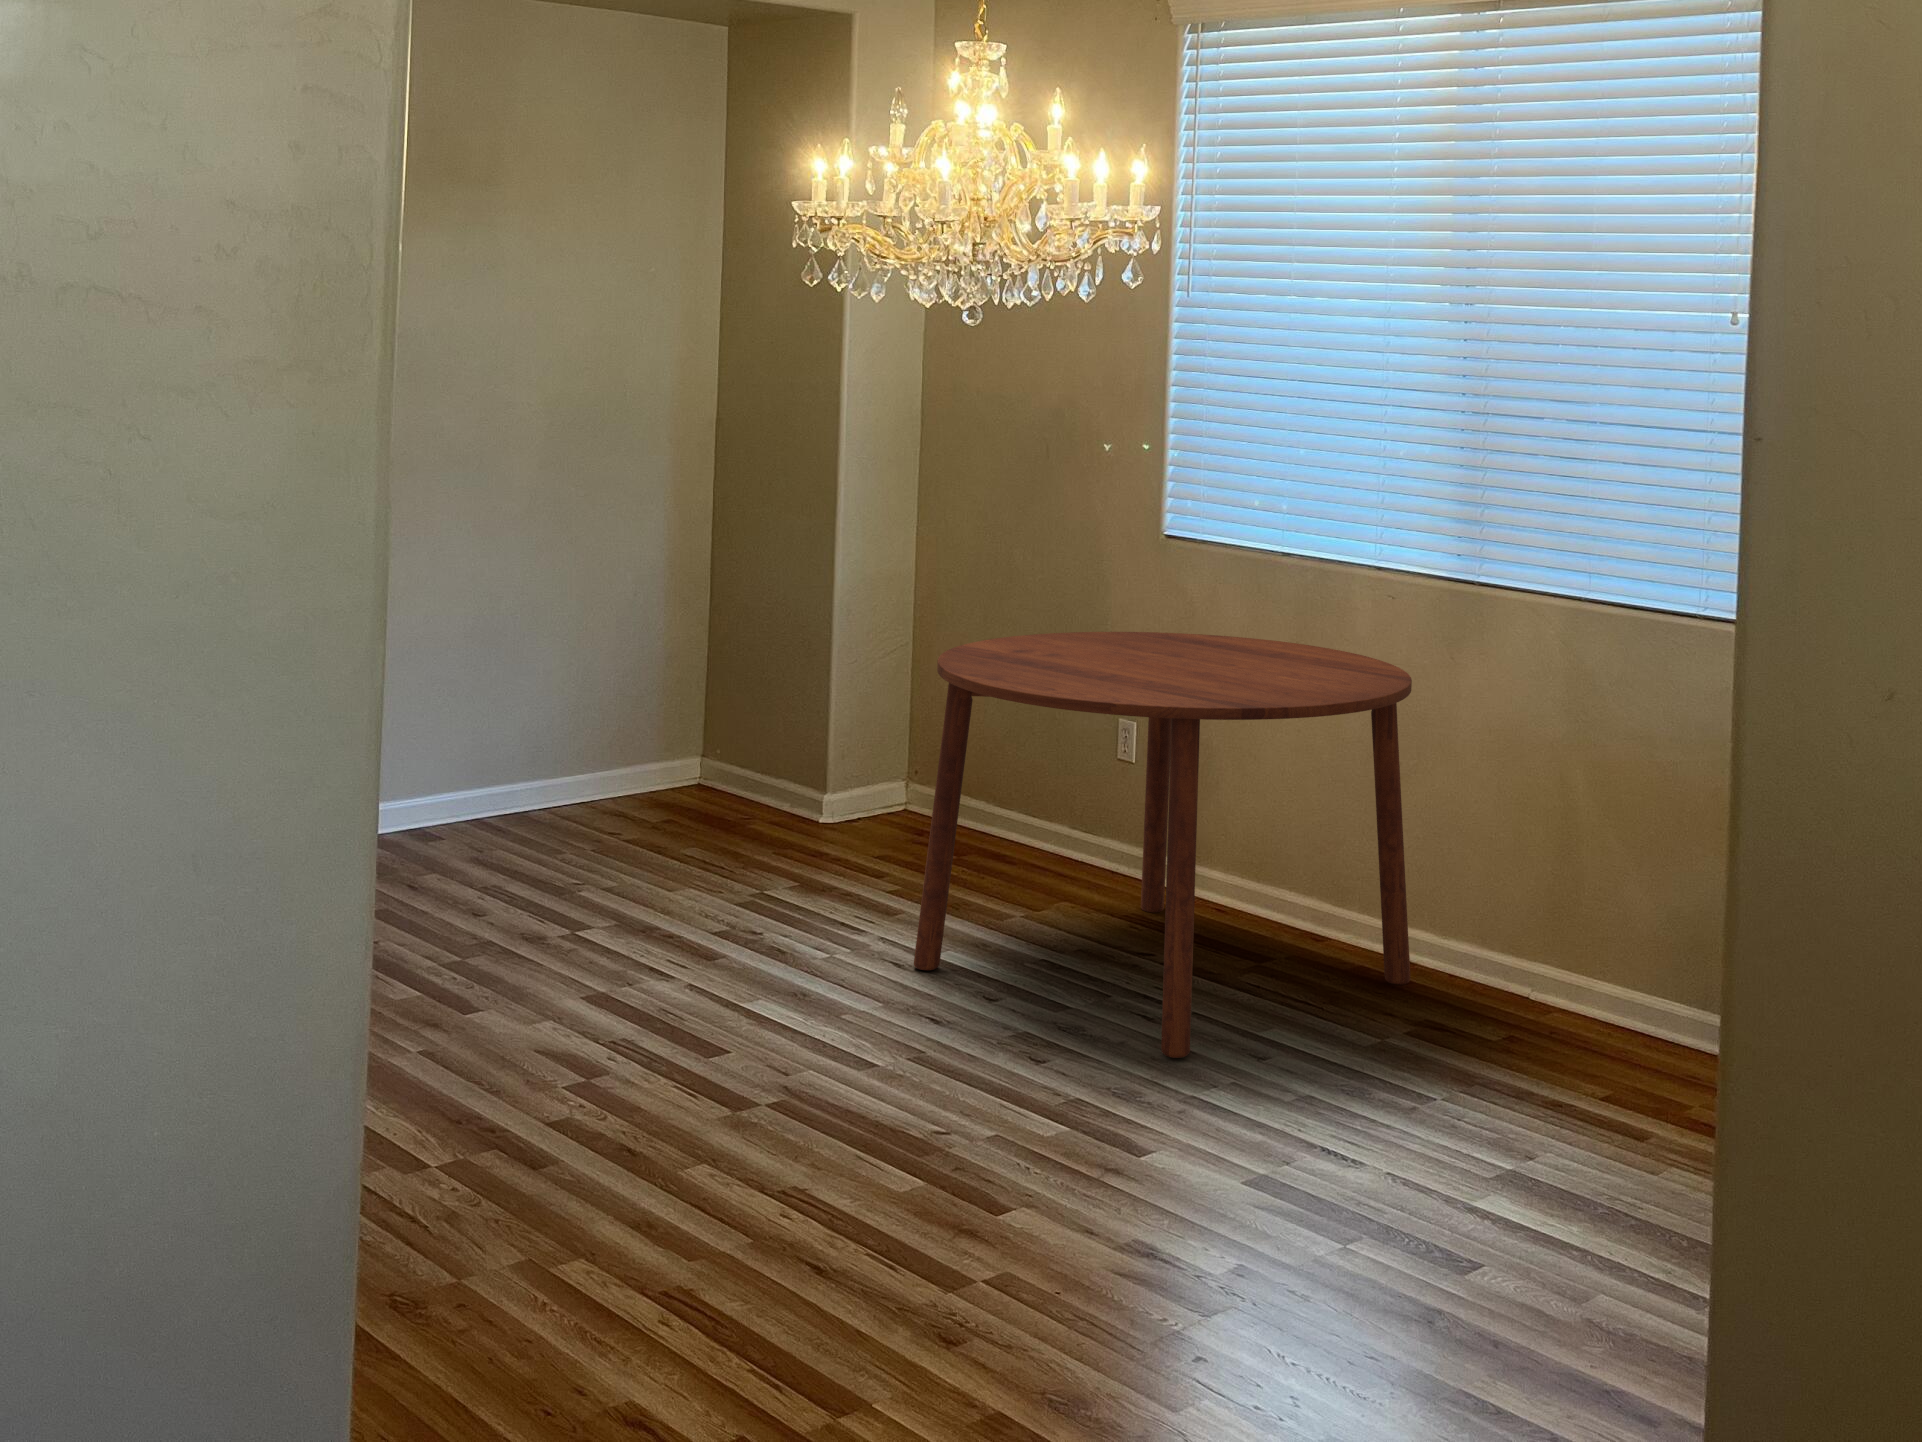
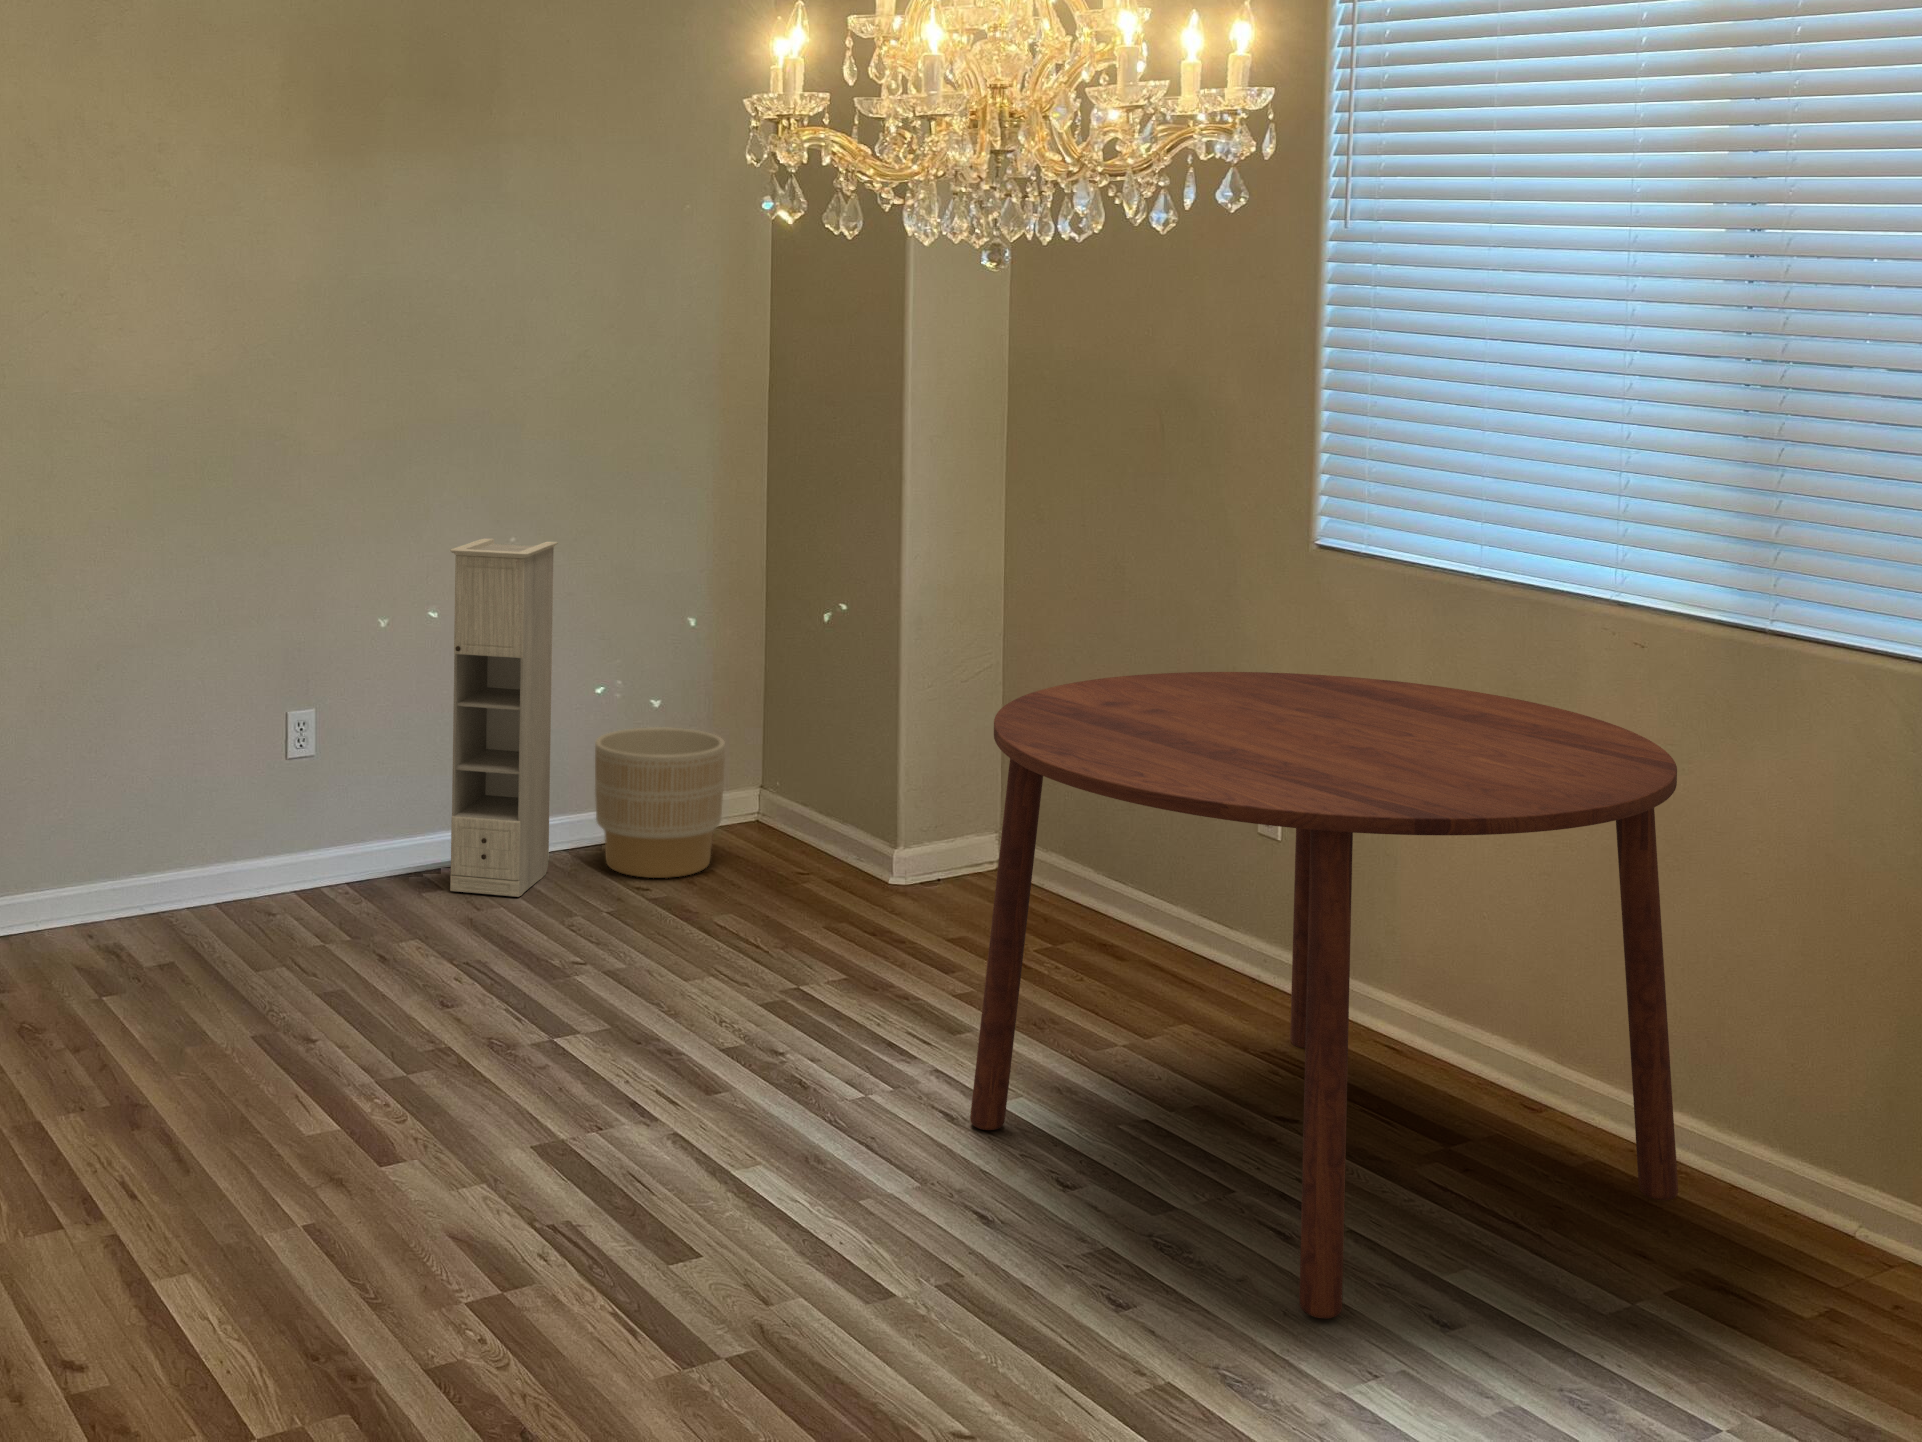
cabinet: none [452,546,546,842] -> present [450,538,558,897]
planter: none [572,704,682,825] -> present [595,727,725,878]

